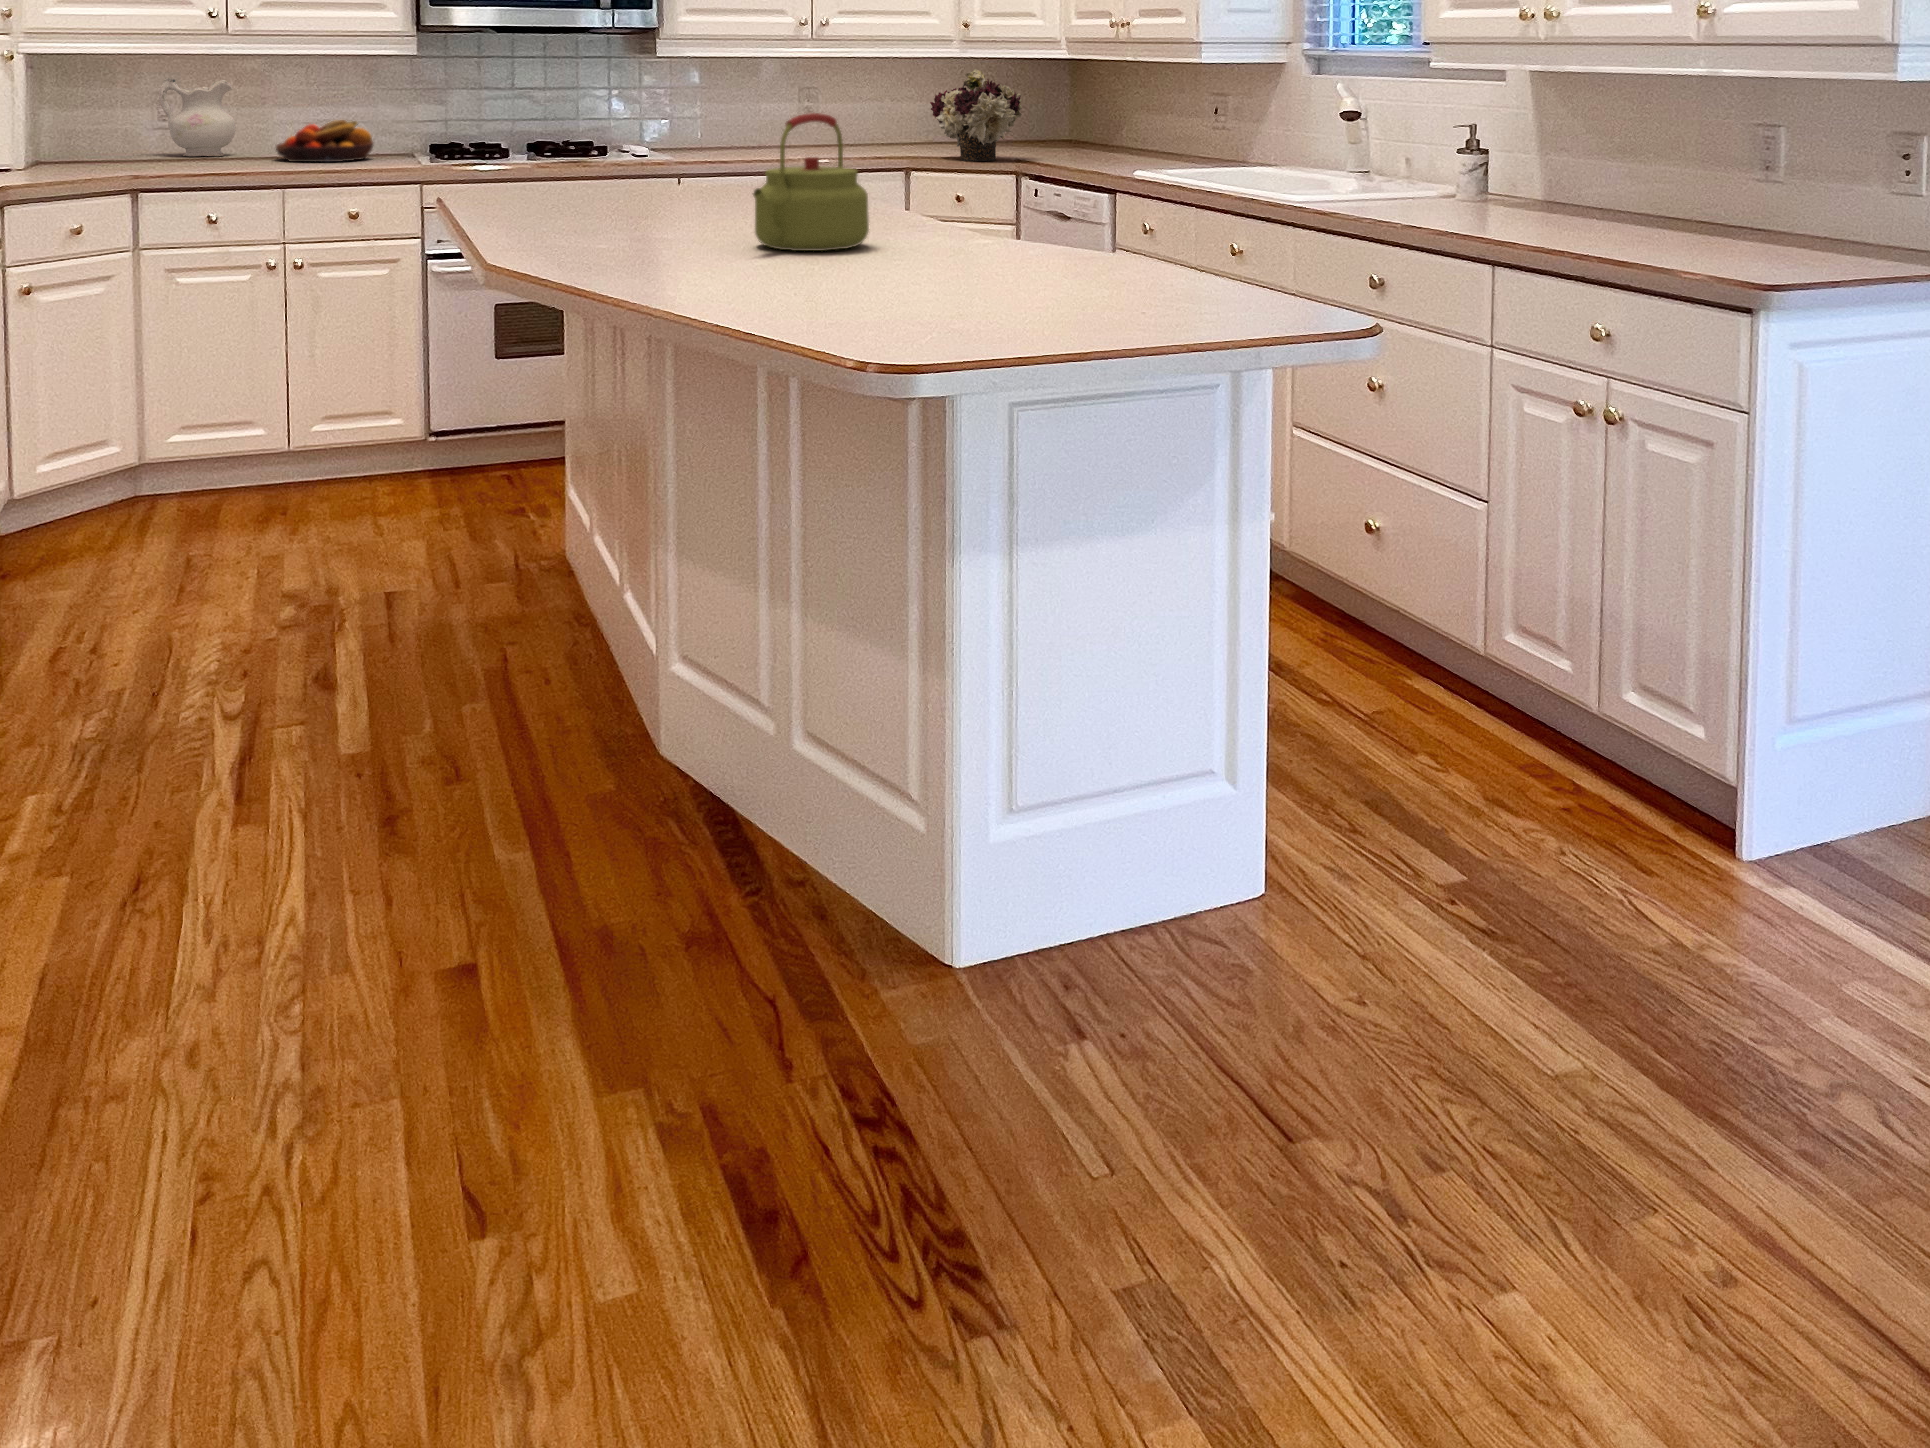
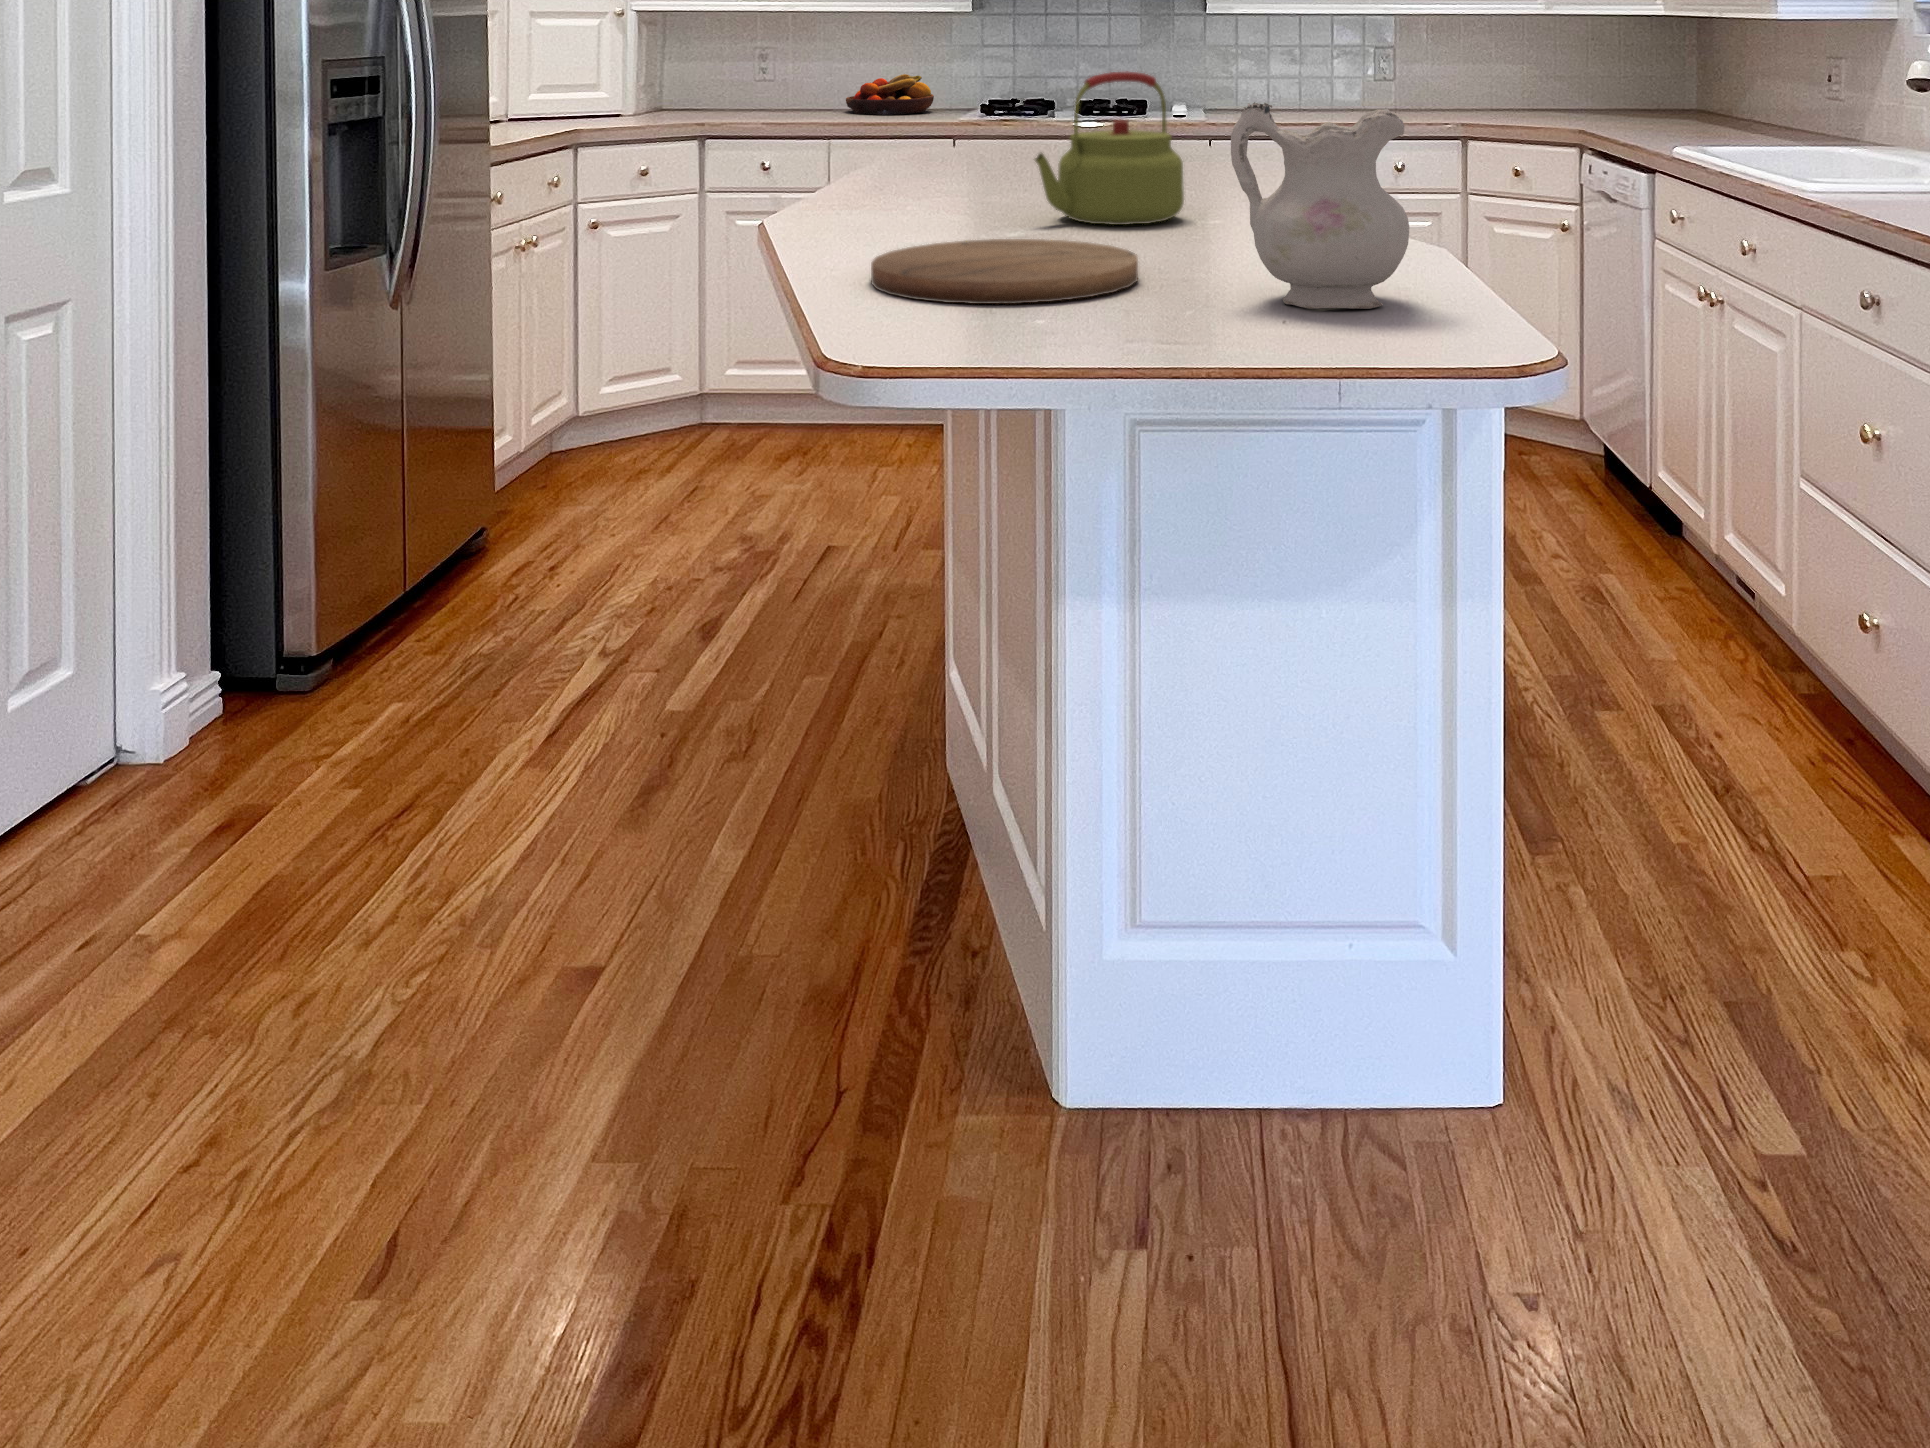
flower arrangement: present [930,69,1022,161] -> none [1492,26,1597,130]
ceramic pitcher: present [159,78,236,156] -> present [1231,102,1409,309]
cutting board: none [723,262,958,316] -> present [871,239,1138,304]

